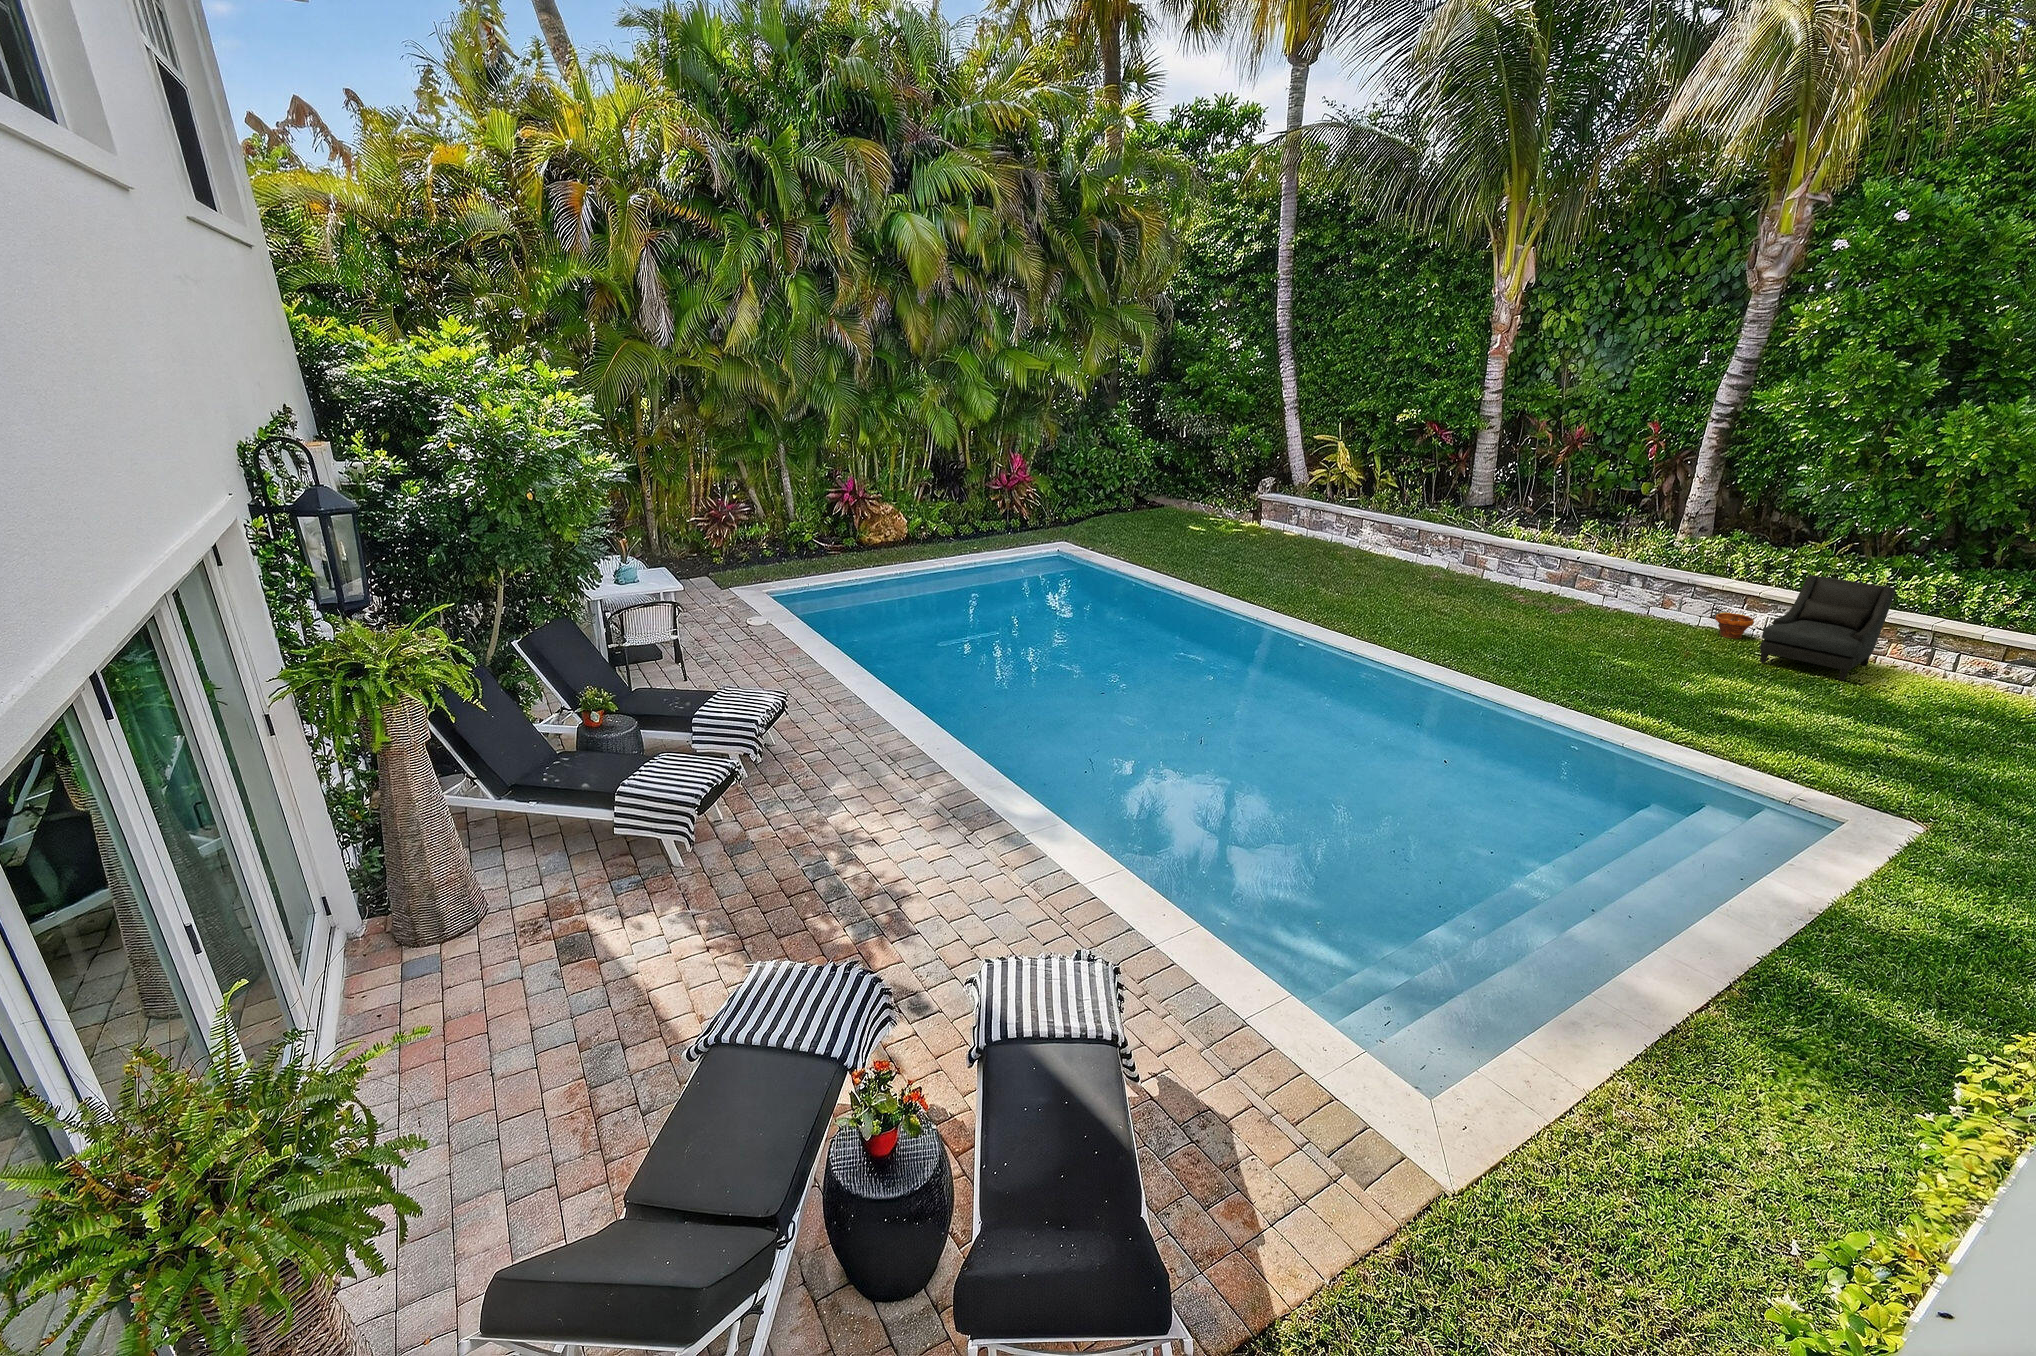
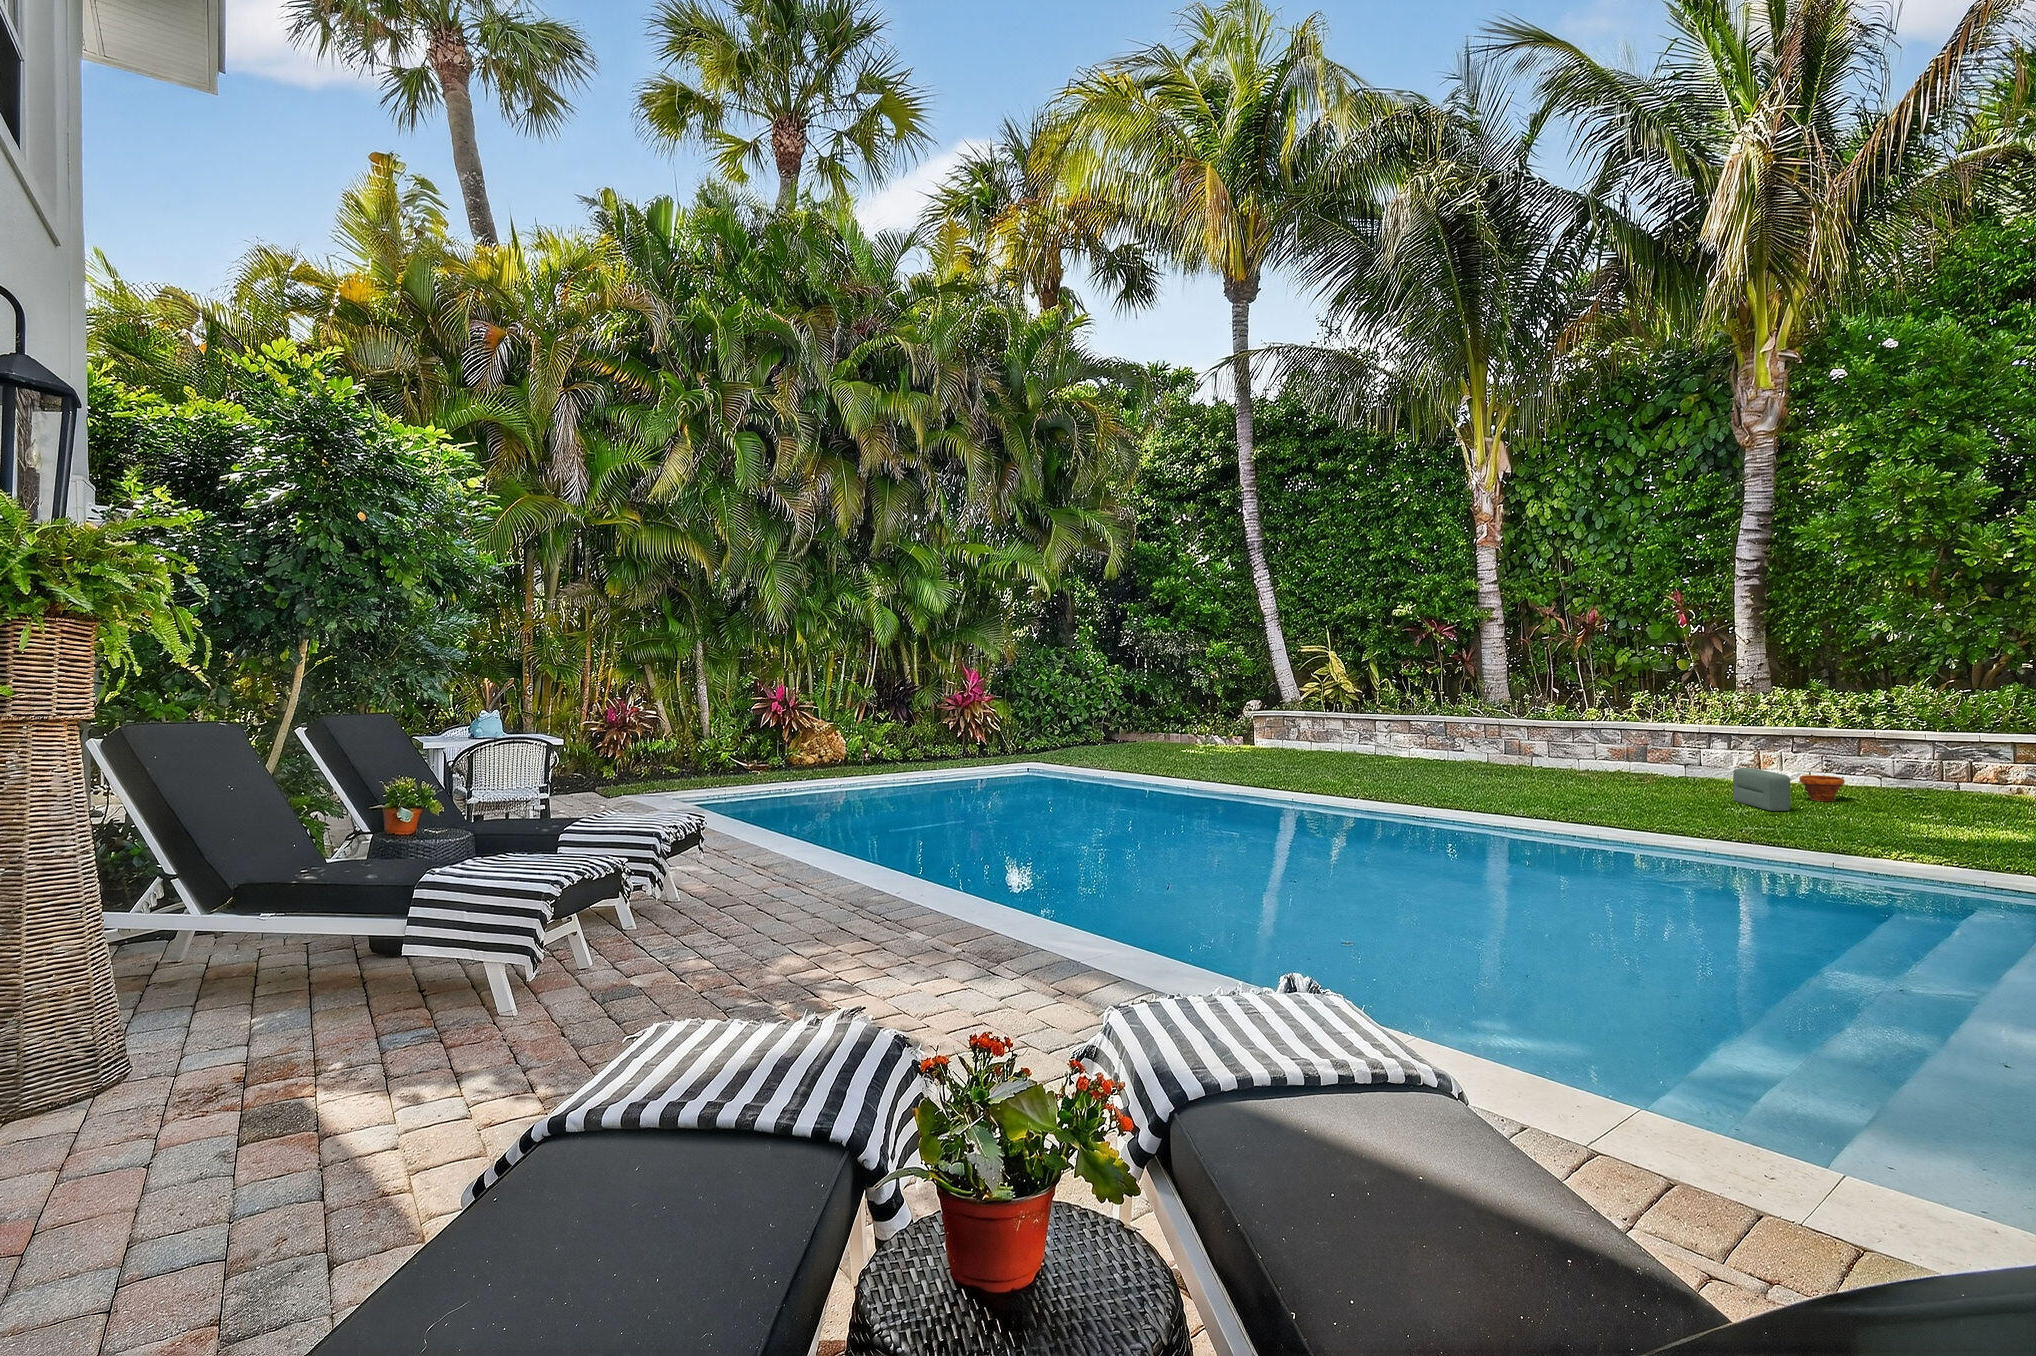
armchair: present [1760,575,1895,680] -> none [1865,718,1995,824]
pouf: none [1653,606,1700,650] -> present [1733,768,1790,811]

